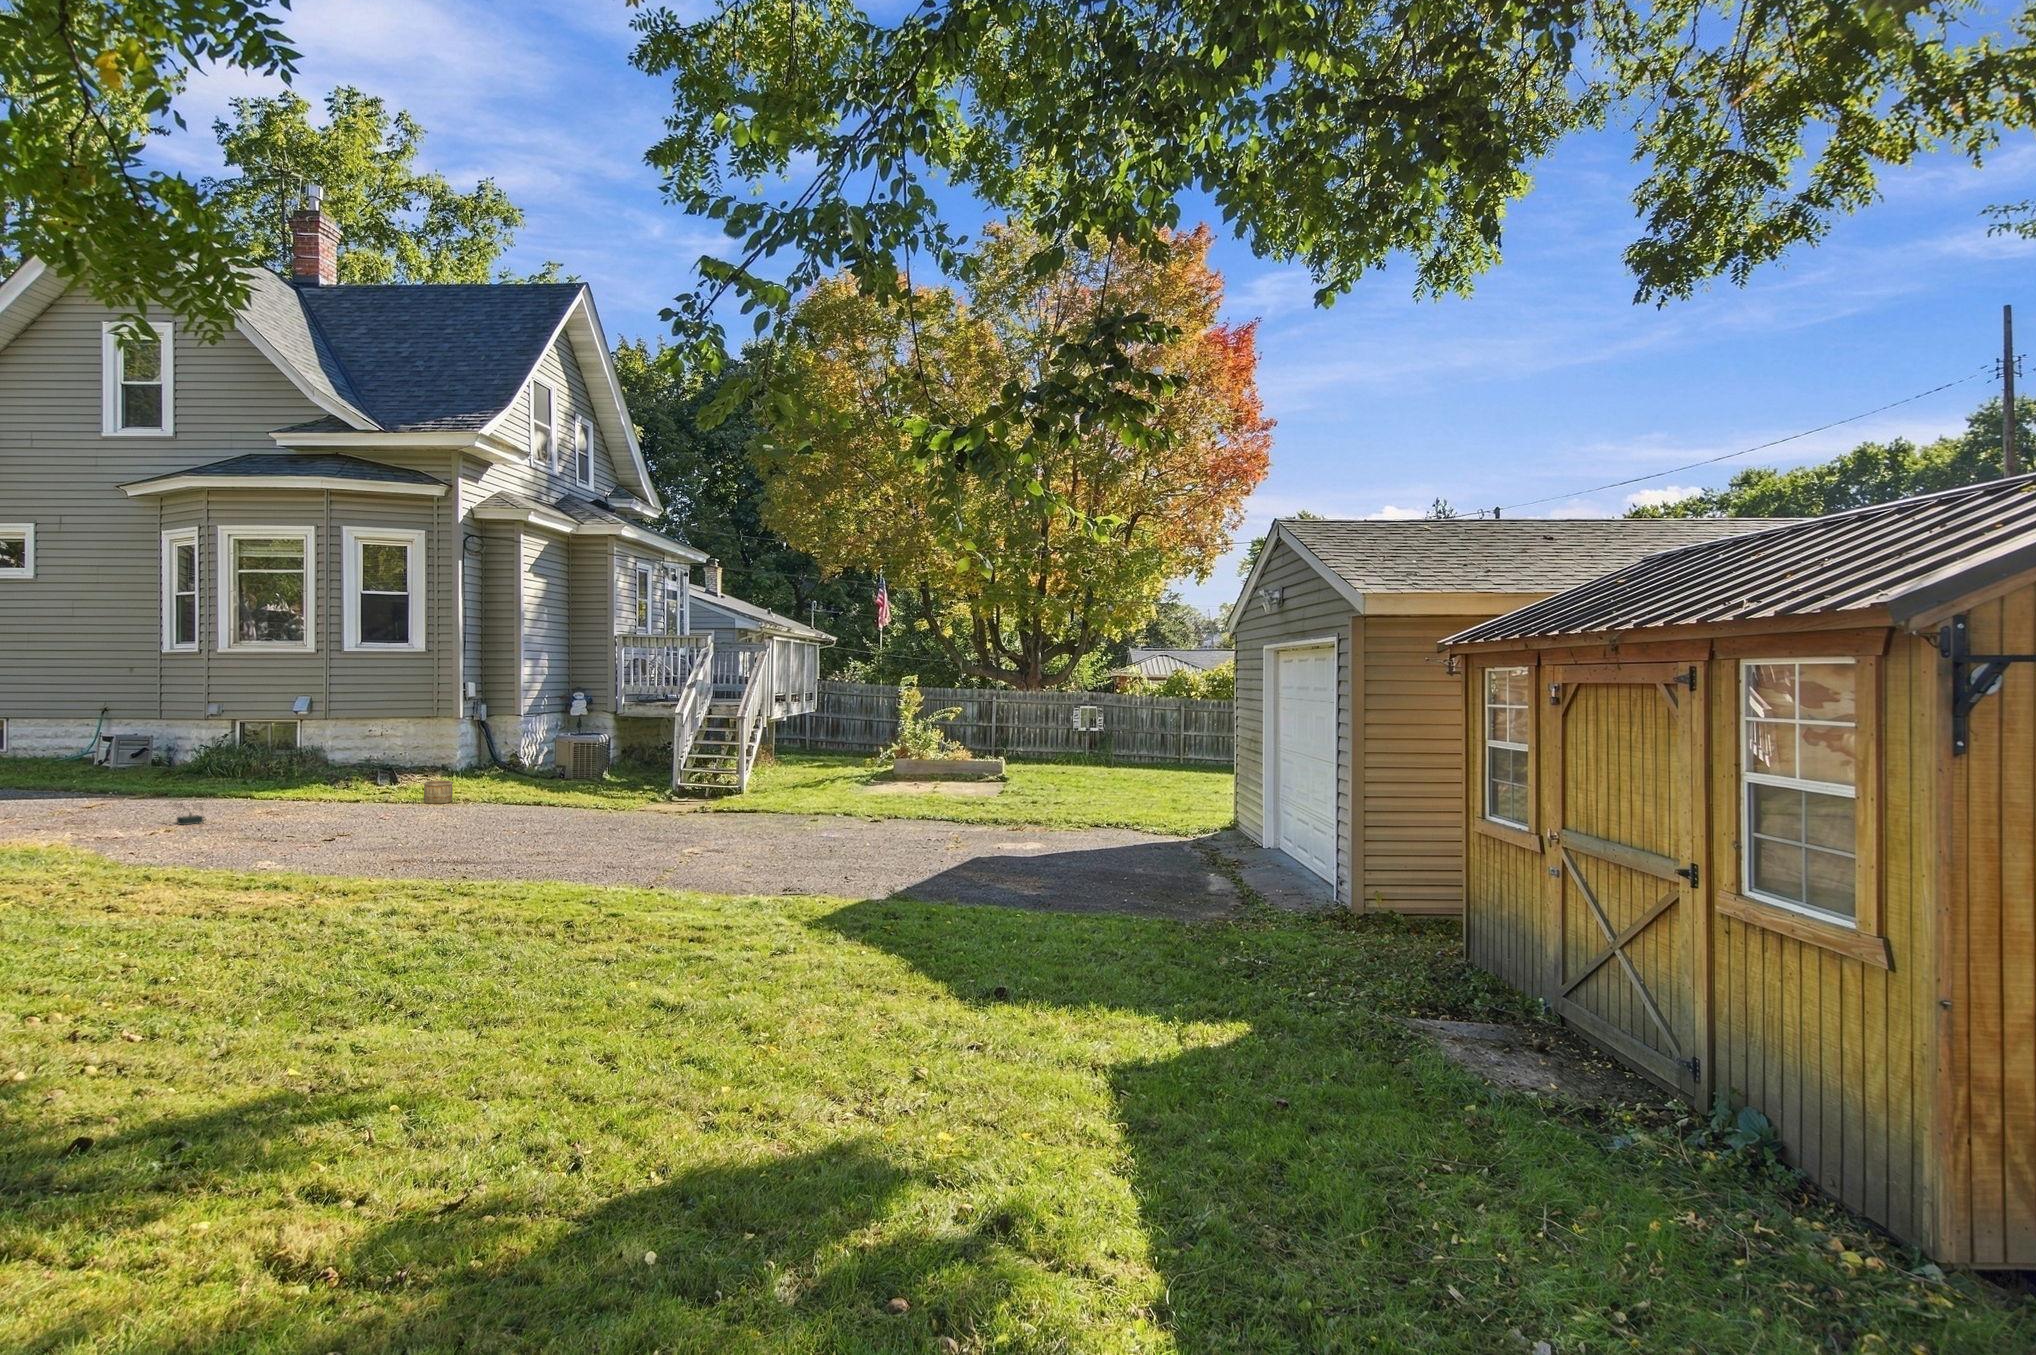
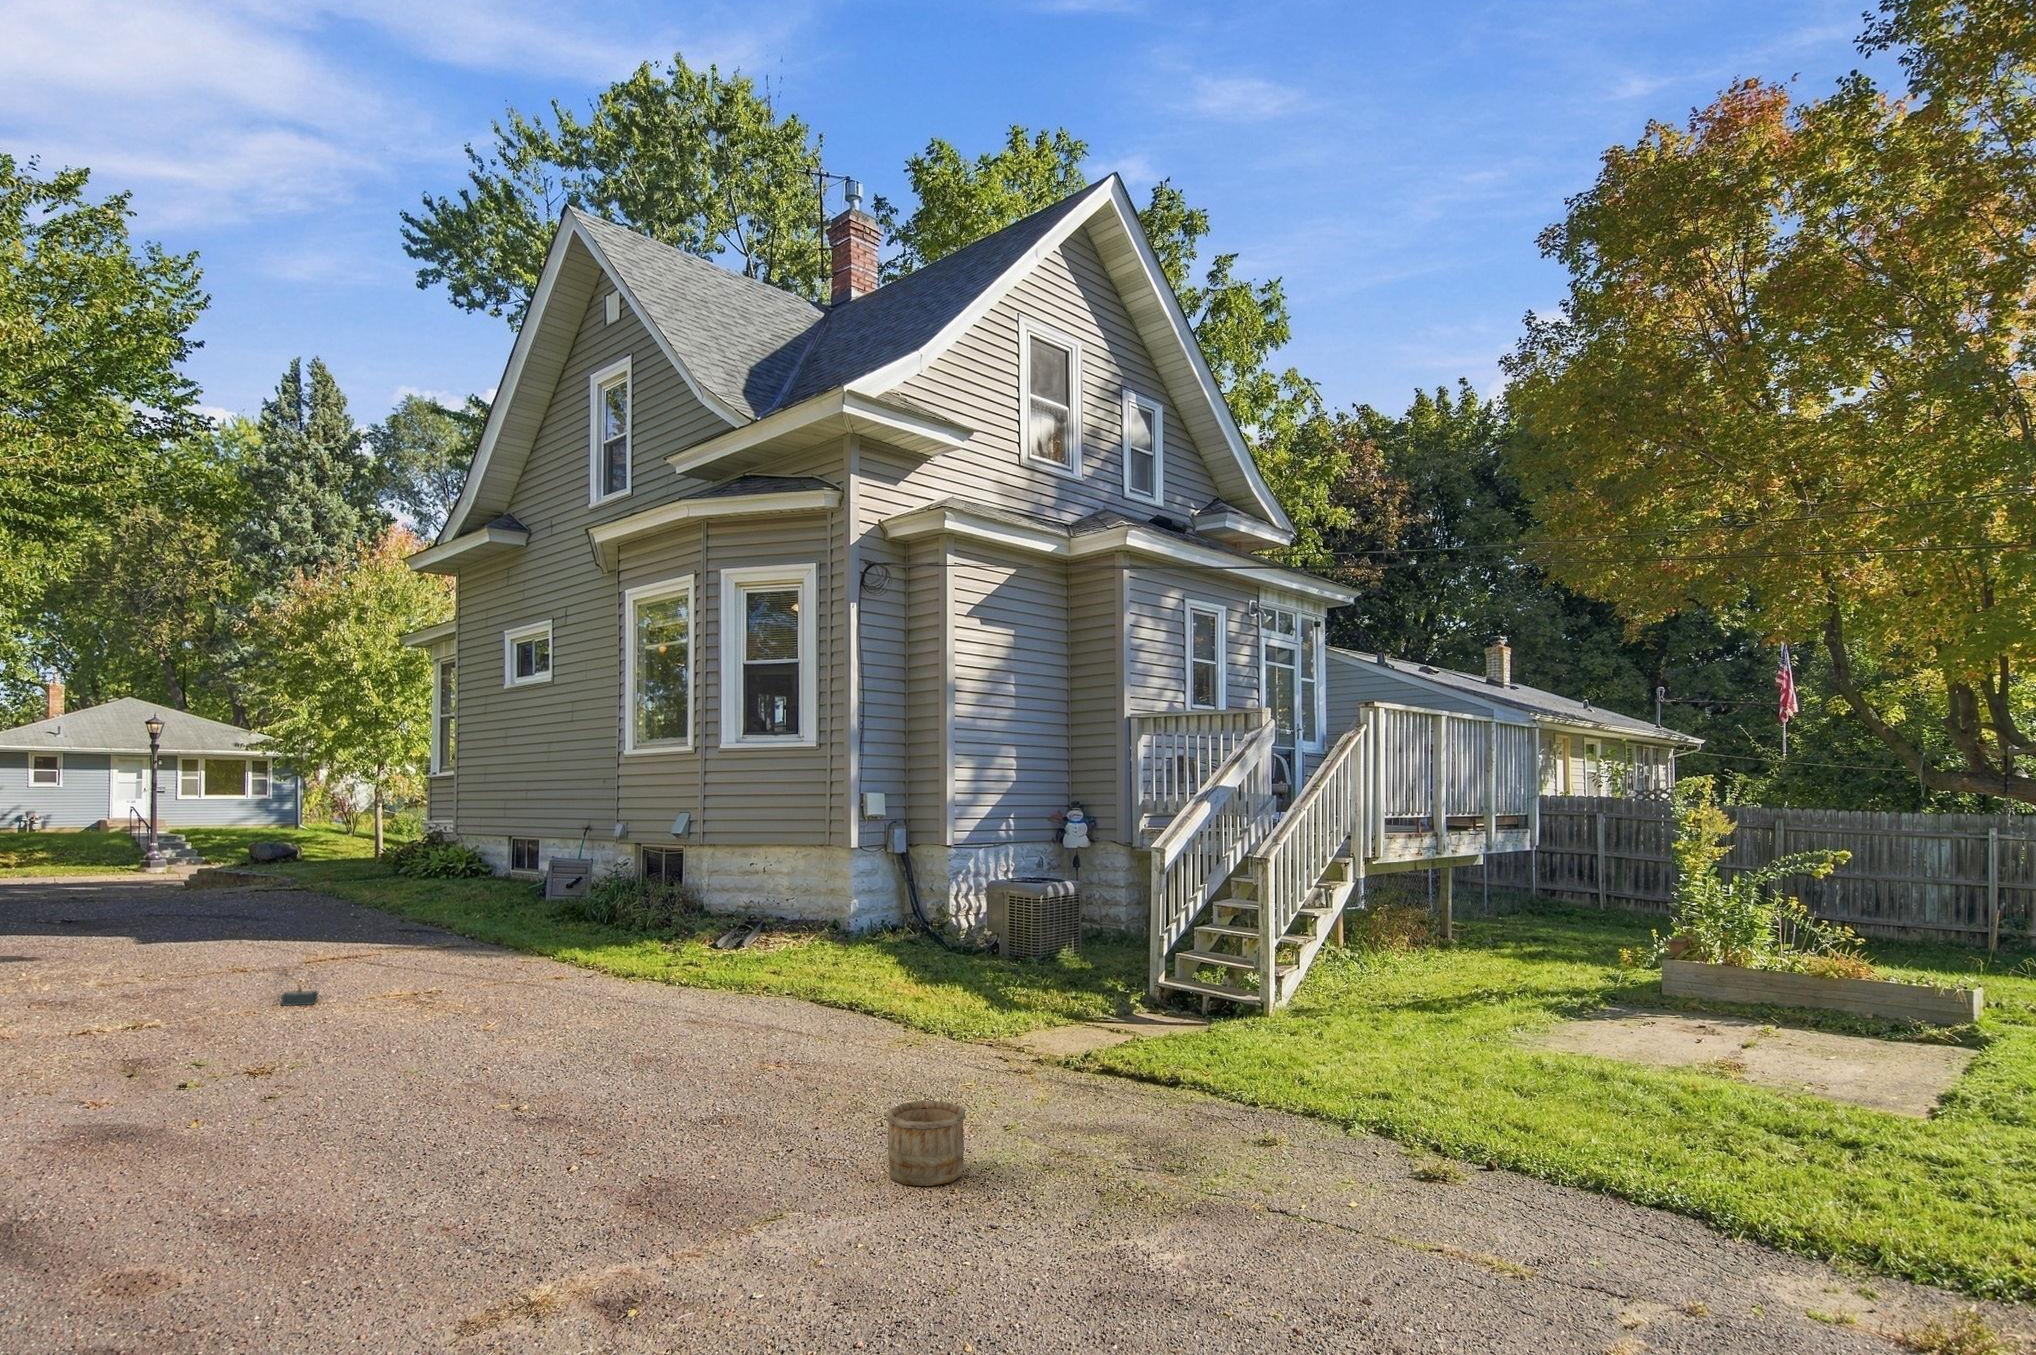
wooden bucket: present [424,780,453,804] -> present [886,1100,966,1186]

